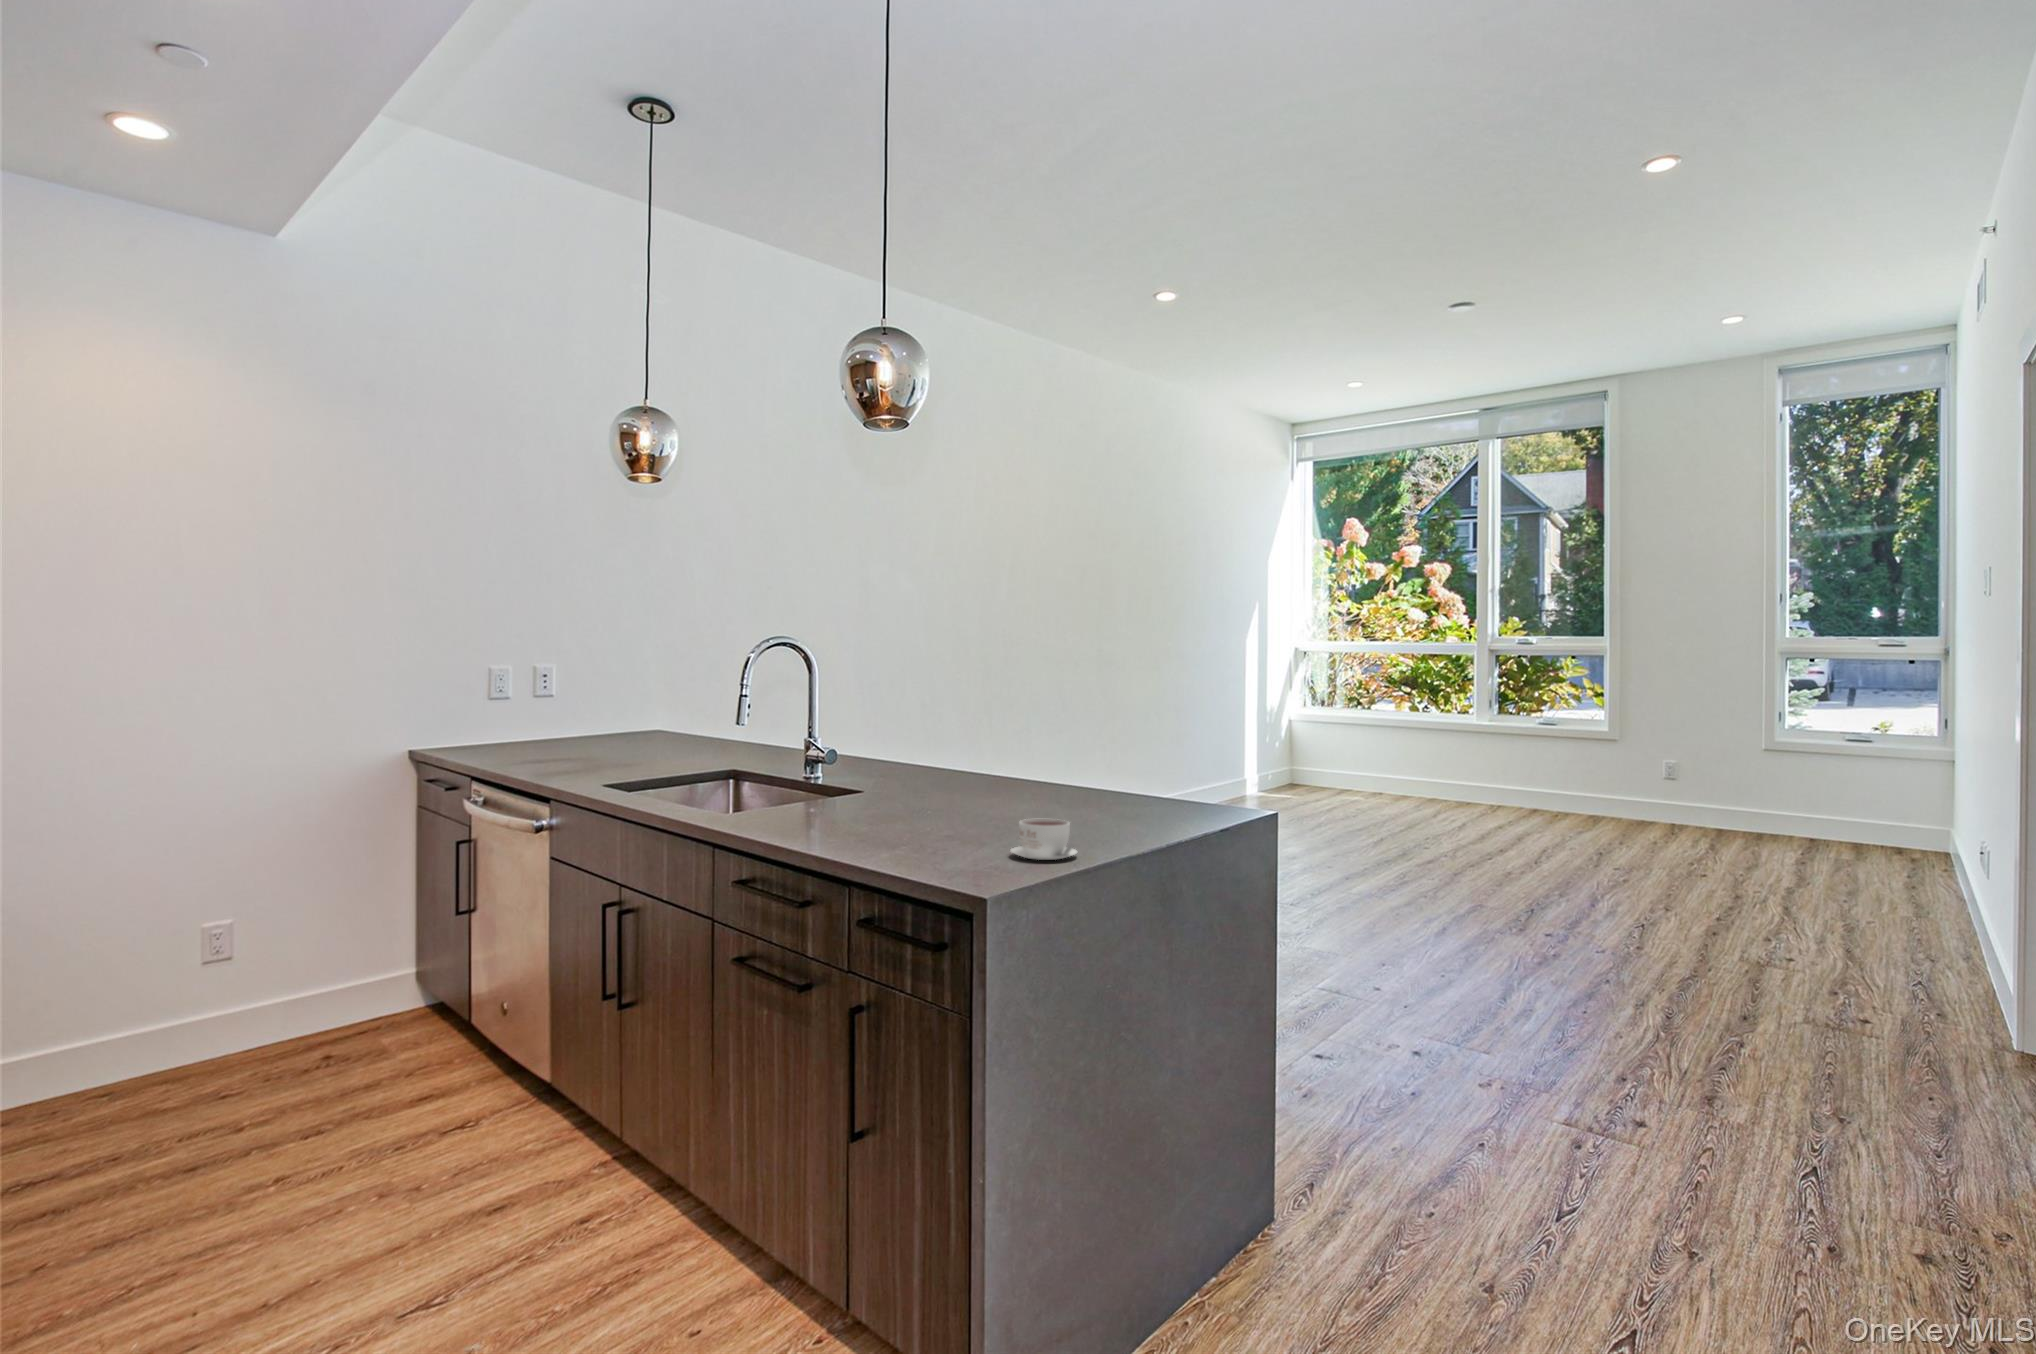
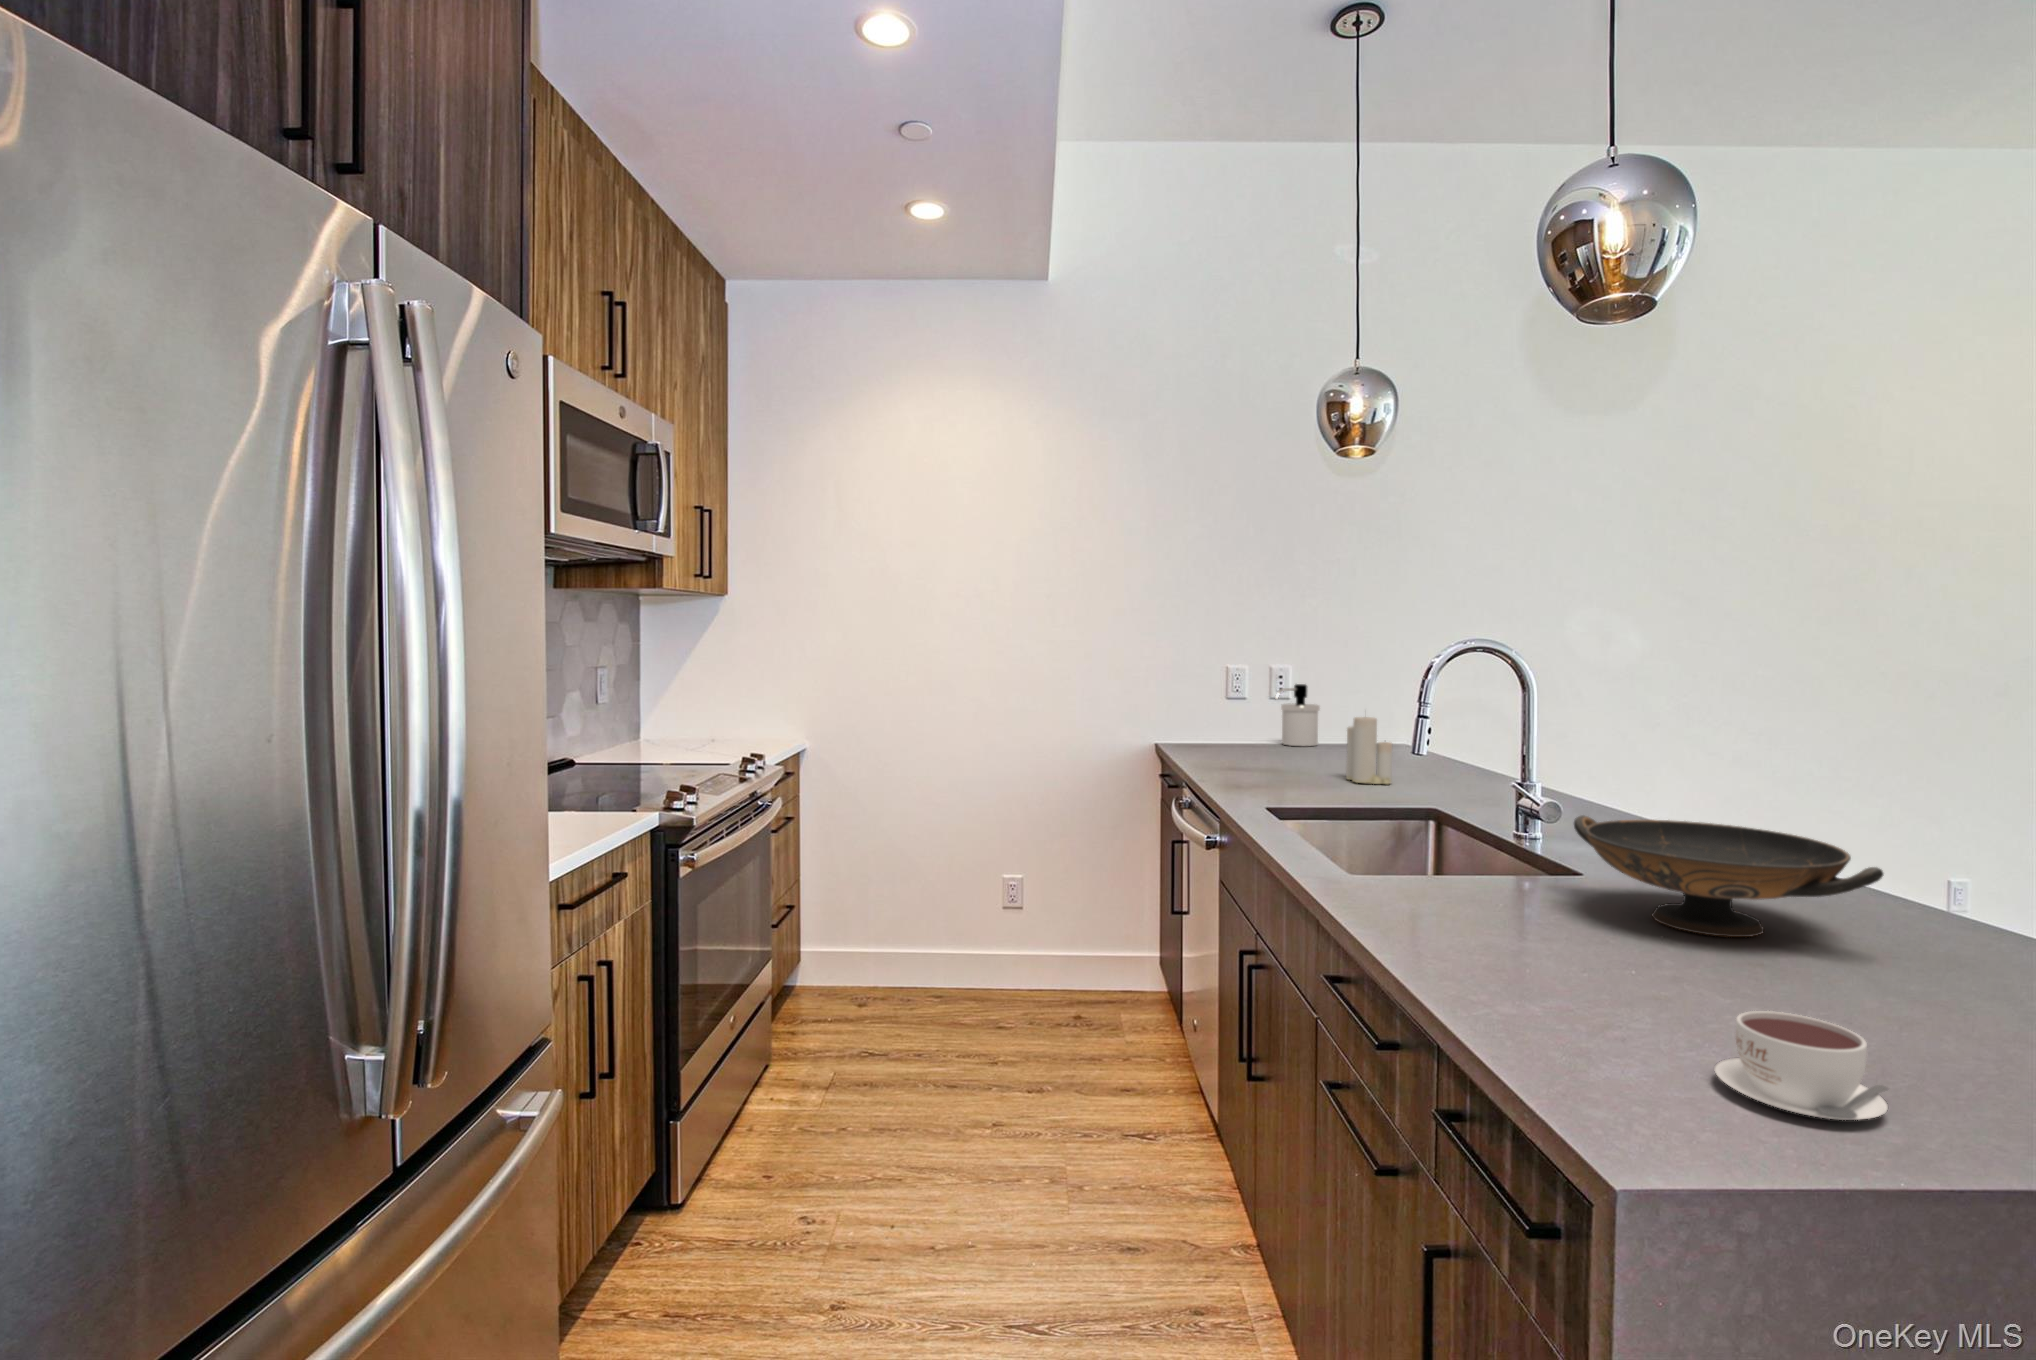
soap dispenser: none [545,687,585,745] -> present [1275,684,1320,746]
candle: none [645,701,687,764] -> present [1346,717,1392,784]
decorative bowl: none [878,752,1039,812] -> present [1574,815,1883,937]

